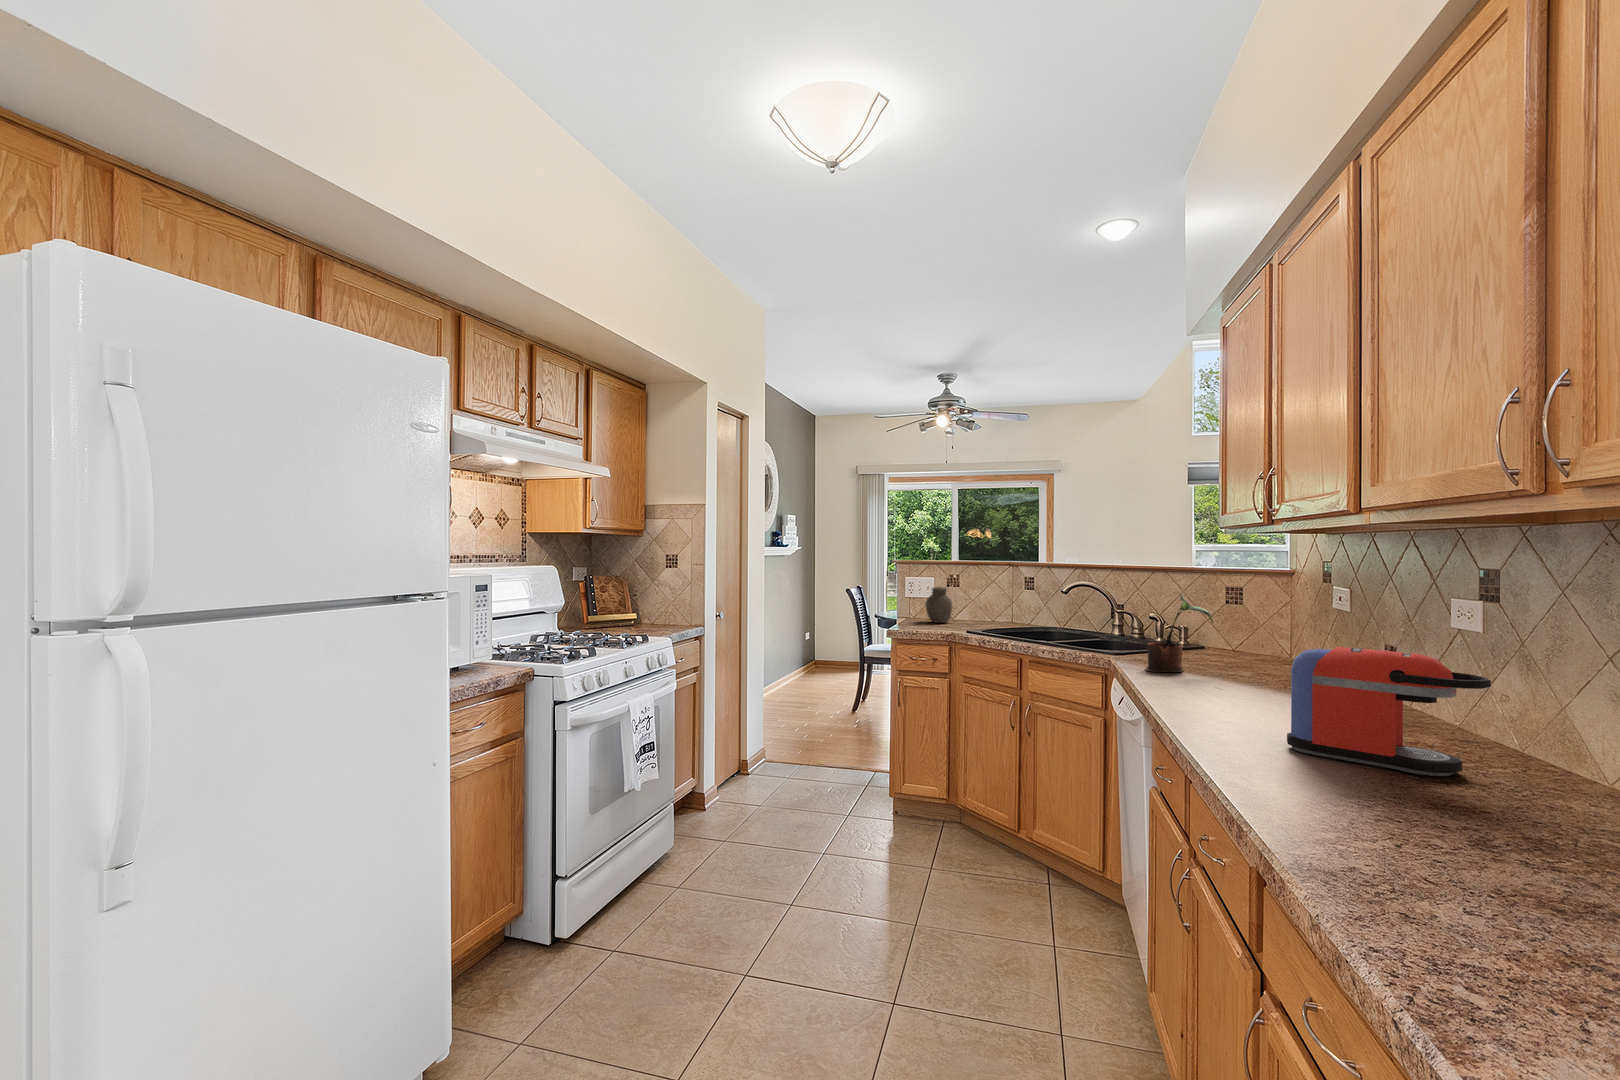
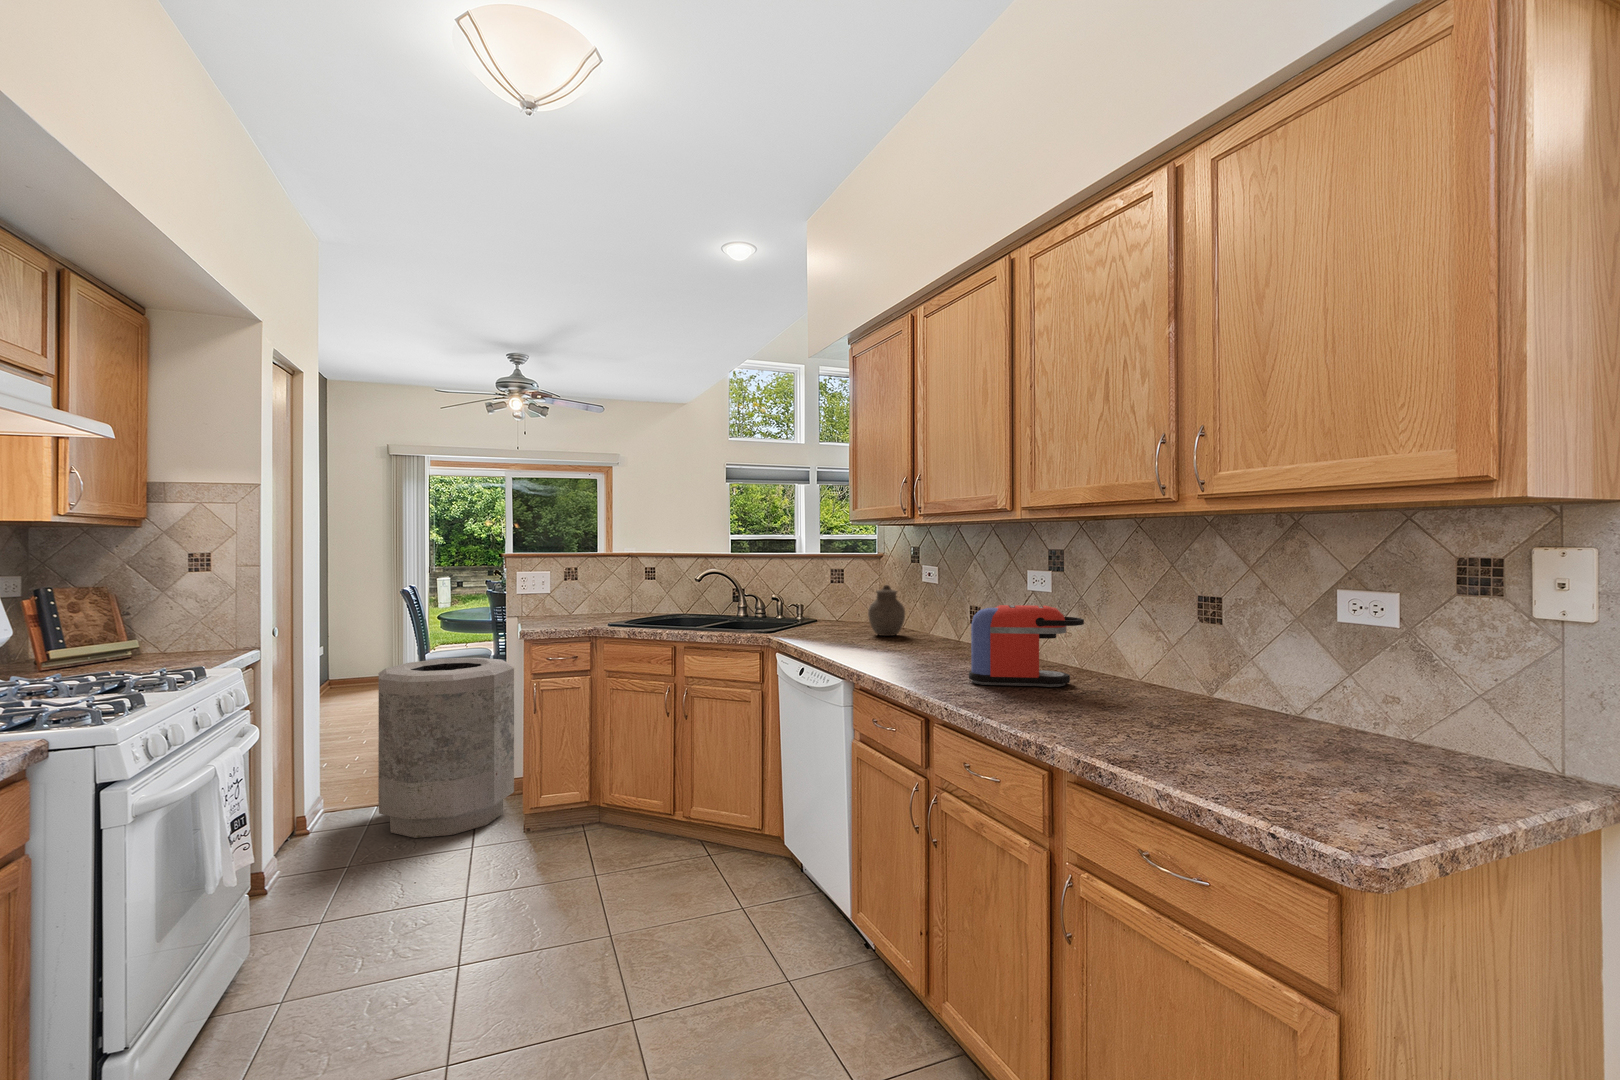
jar: present [926,587,953,623] -> present [868,585,905,636]
potted plant: present [1145,594,1213,672] -> none [802,575,852,643]
trash can: none [790,649,897,802] -> present [378,658,514,838]

